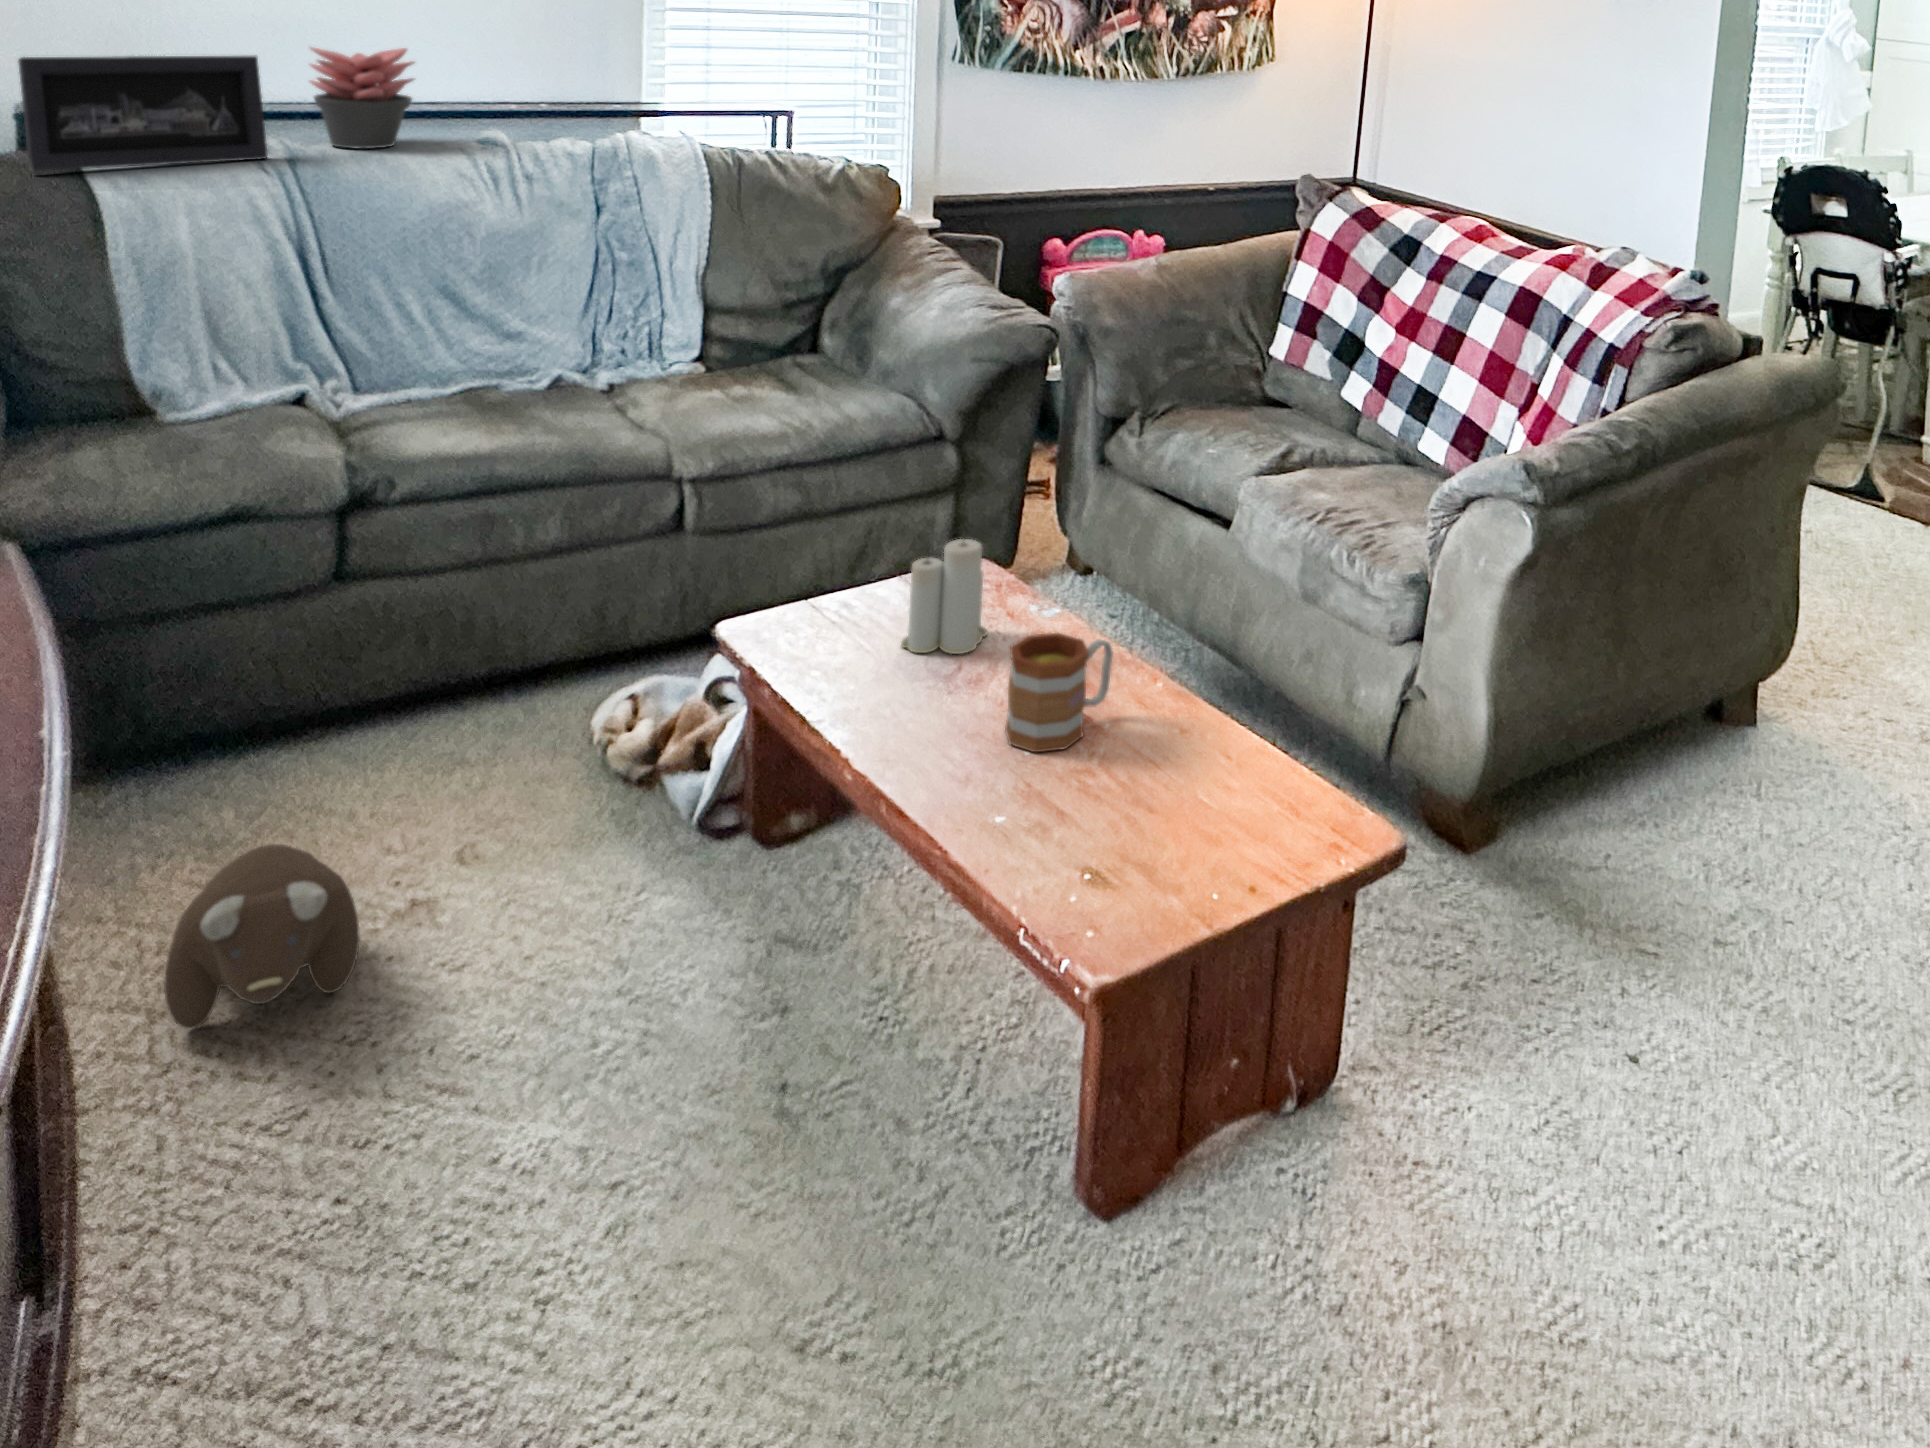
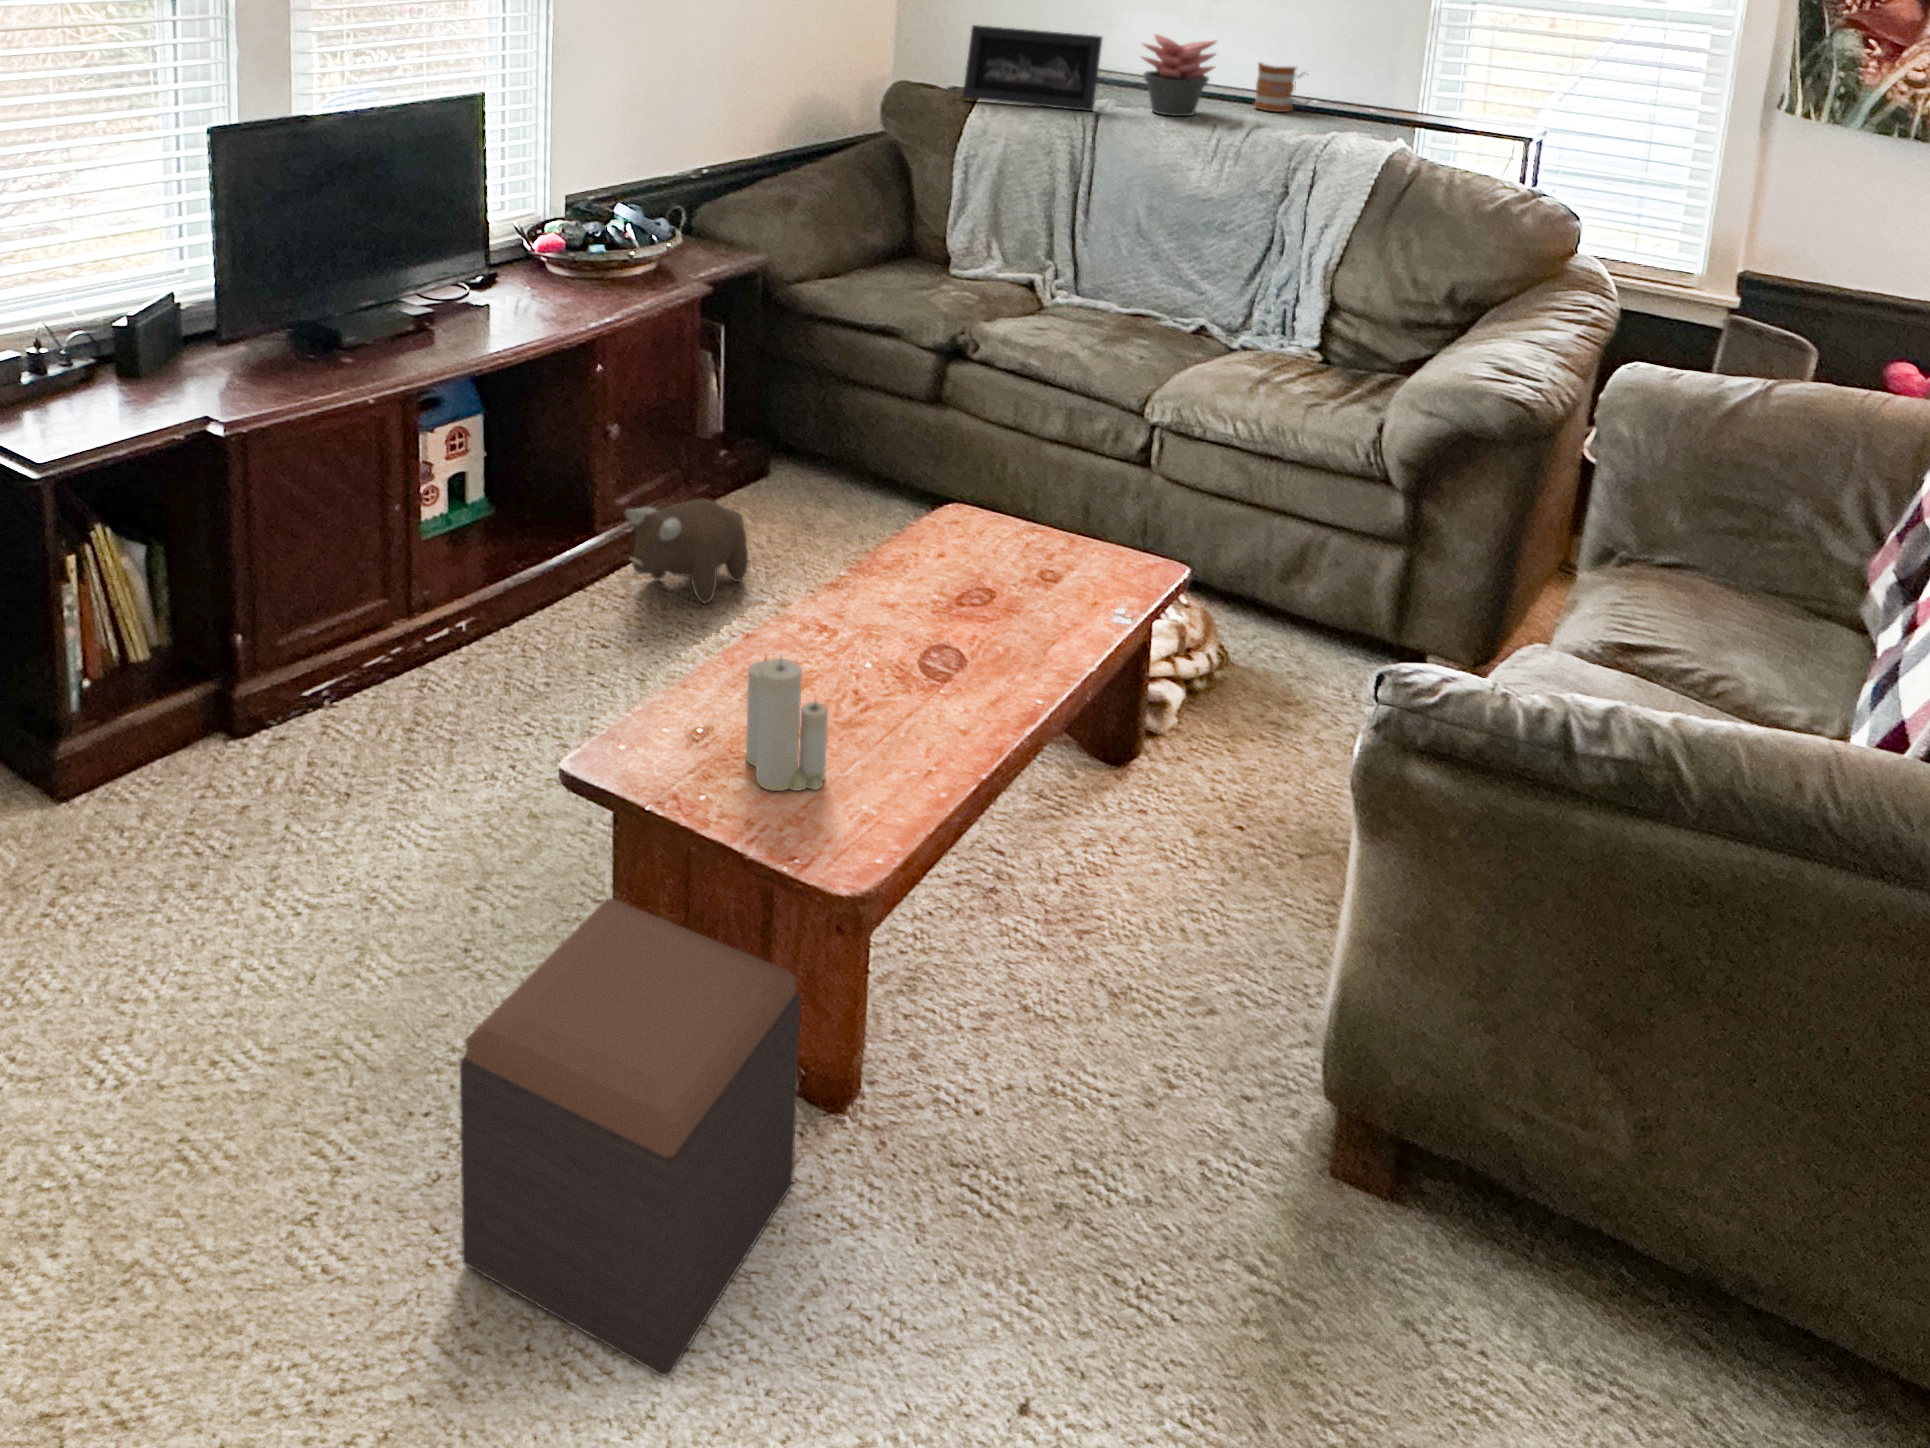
candle: present [901,537,987,654] -> present [746,658,828,791]
mug: present [1005,633,1113,753] -> present [1254,63,1309,112]
footstool: none [1253,923,1611,1415] -> present [460,899,801,1376]

